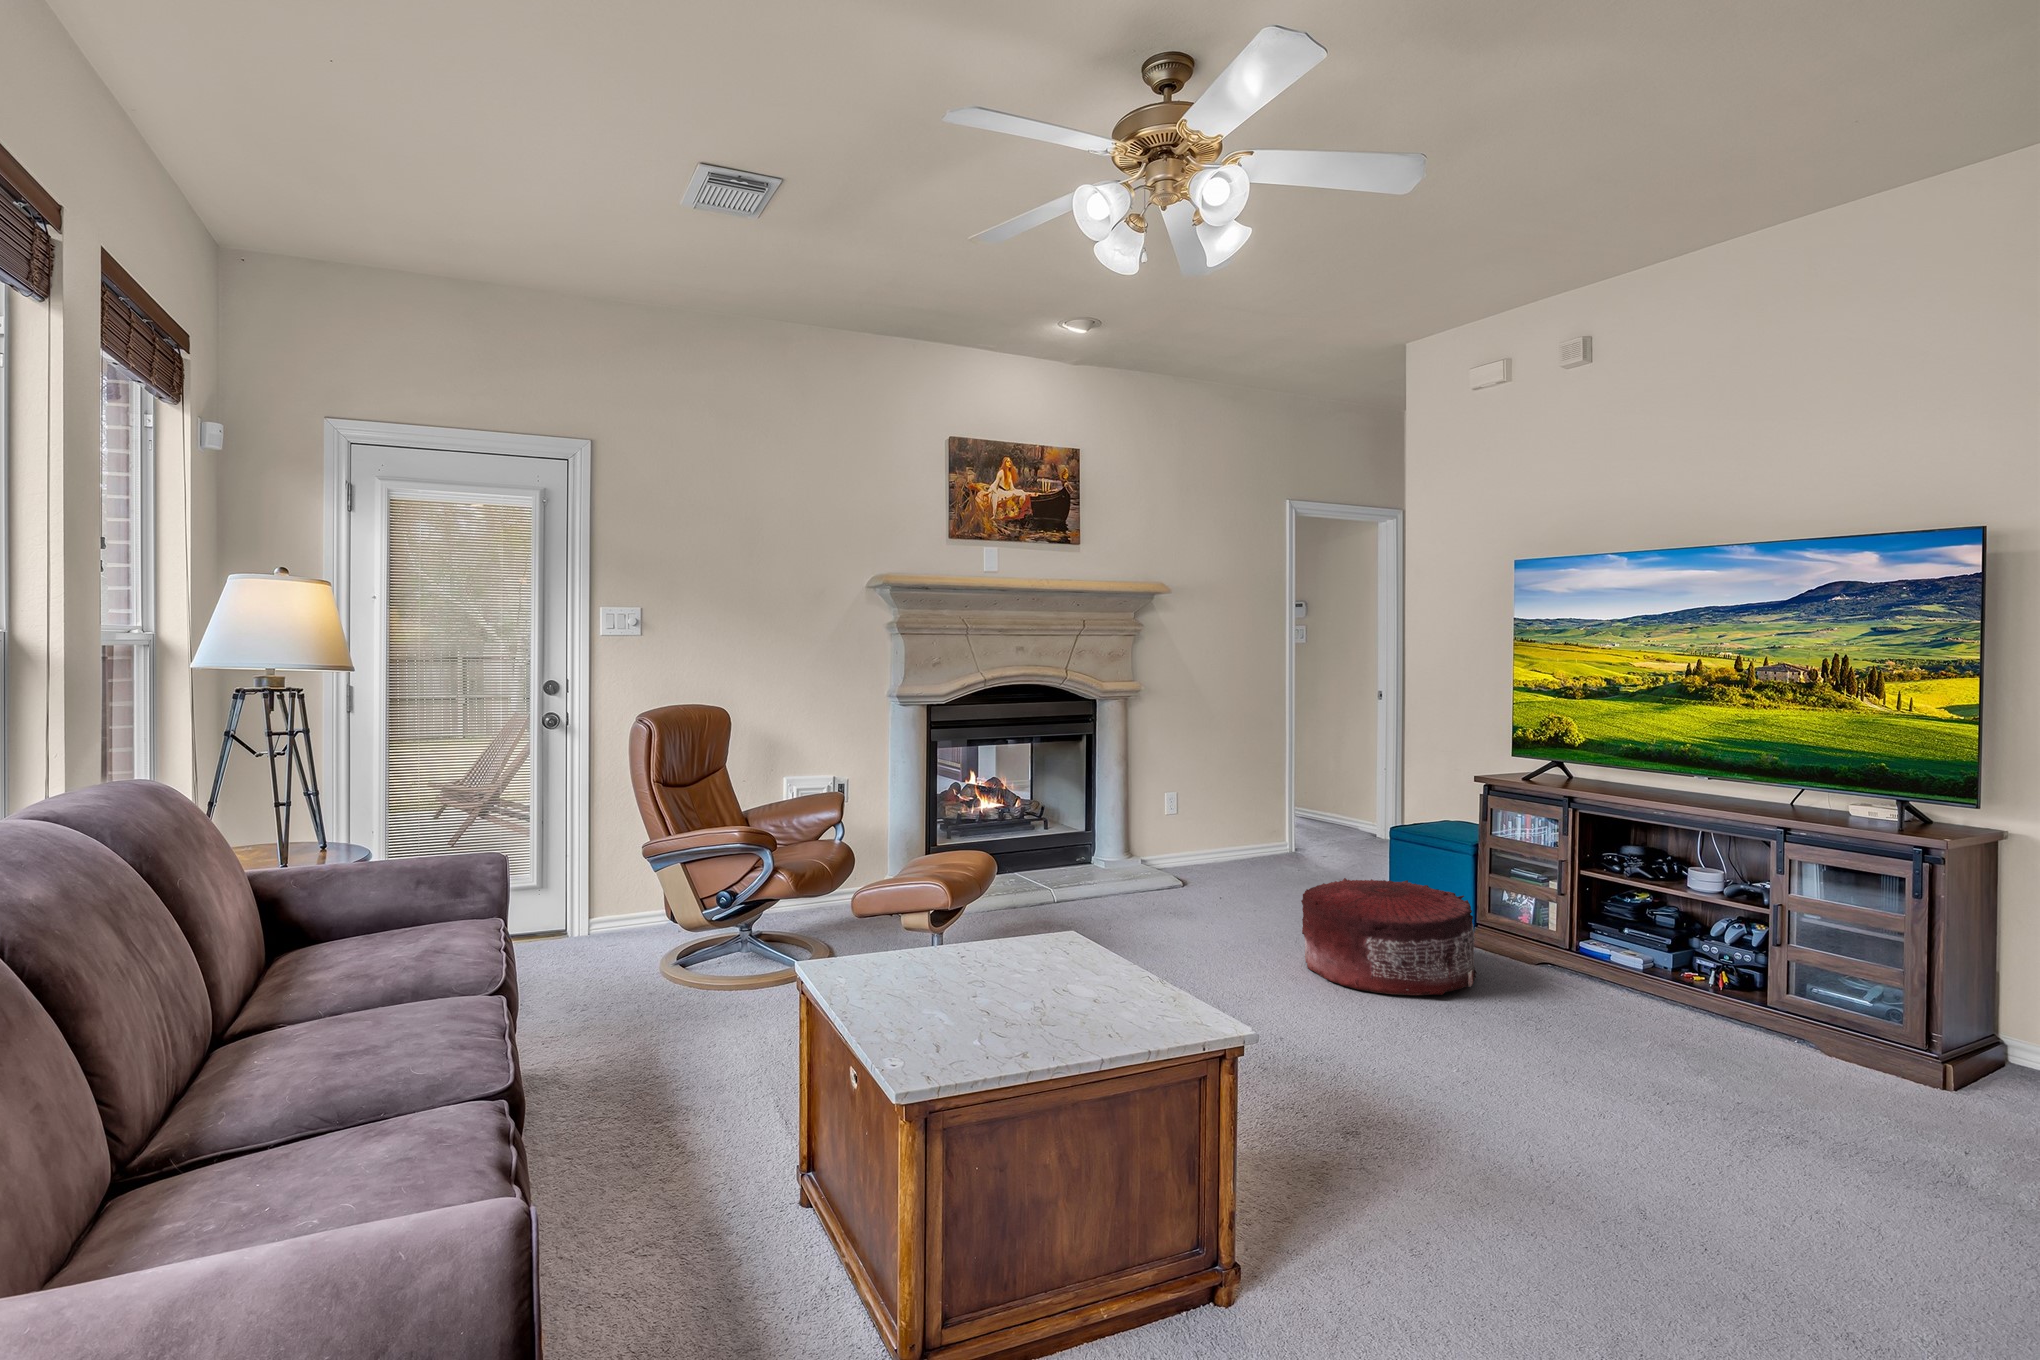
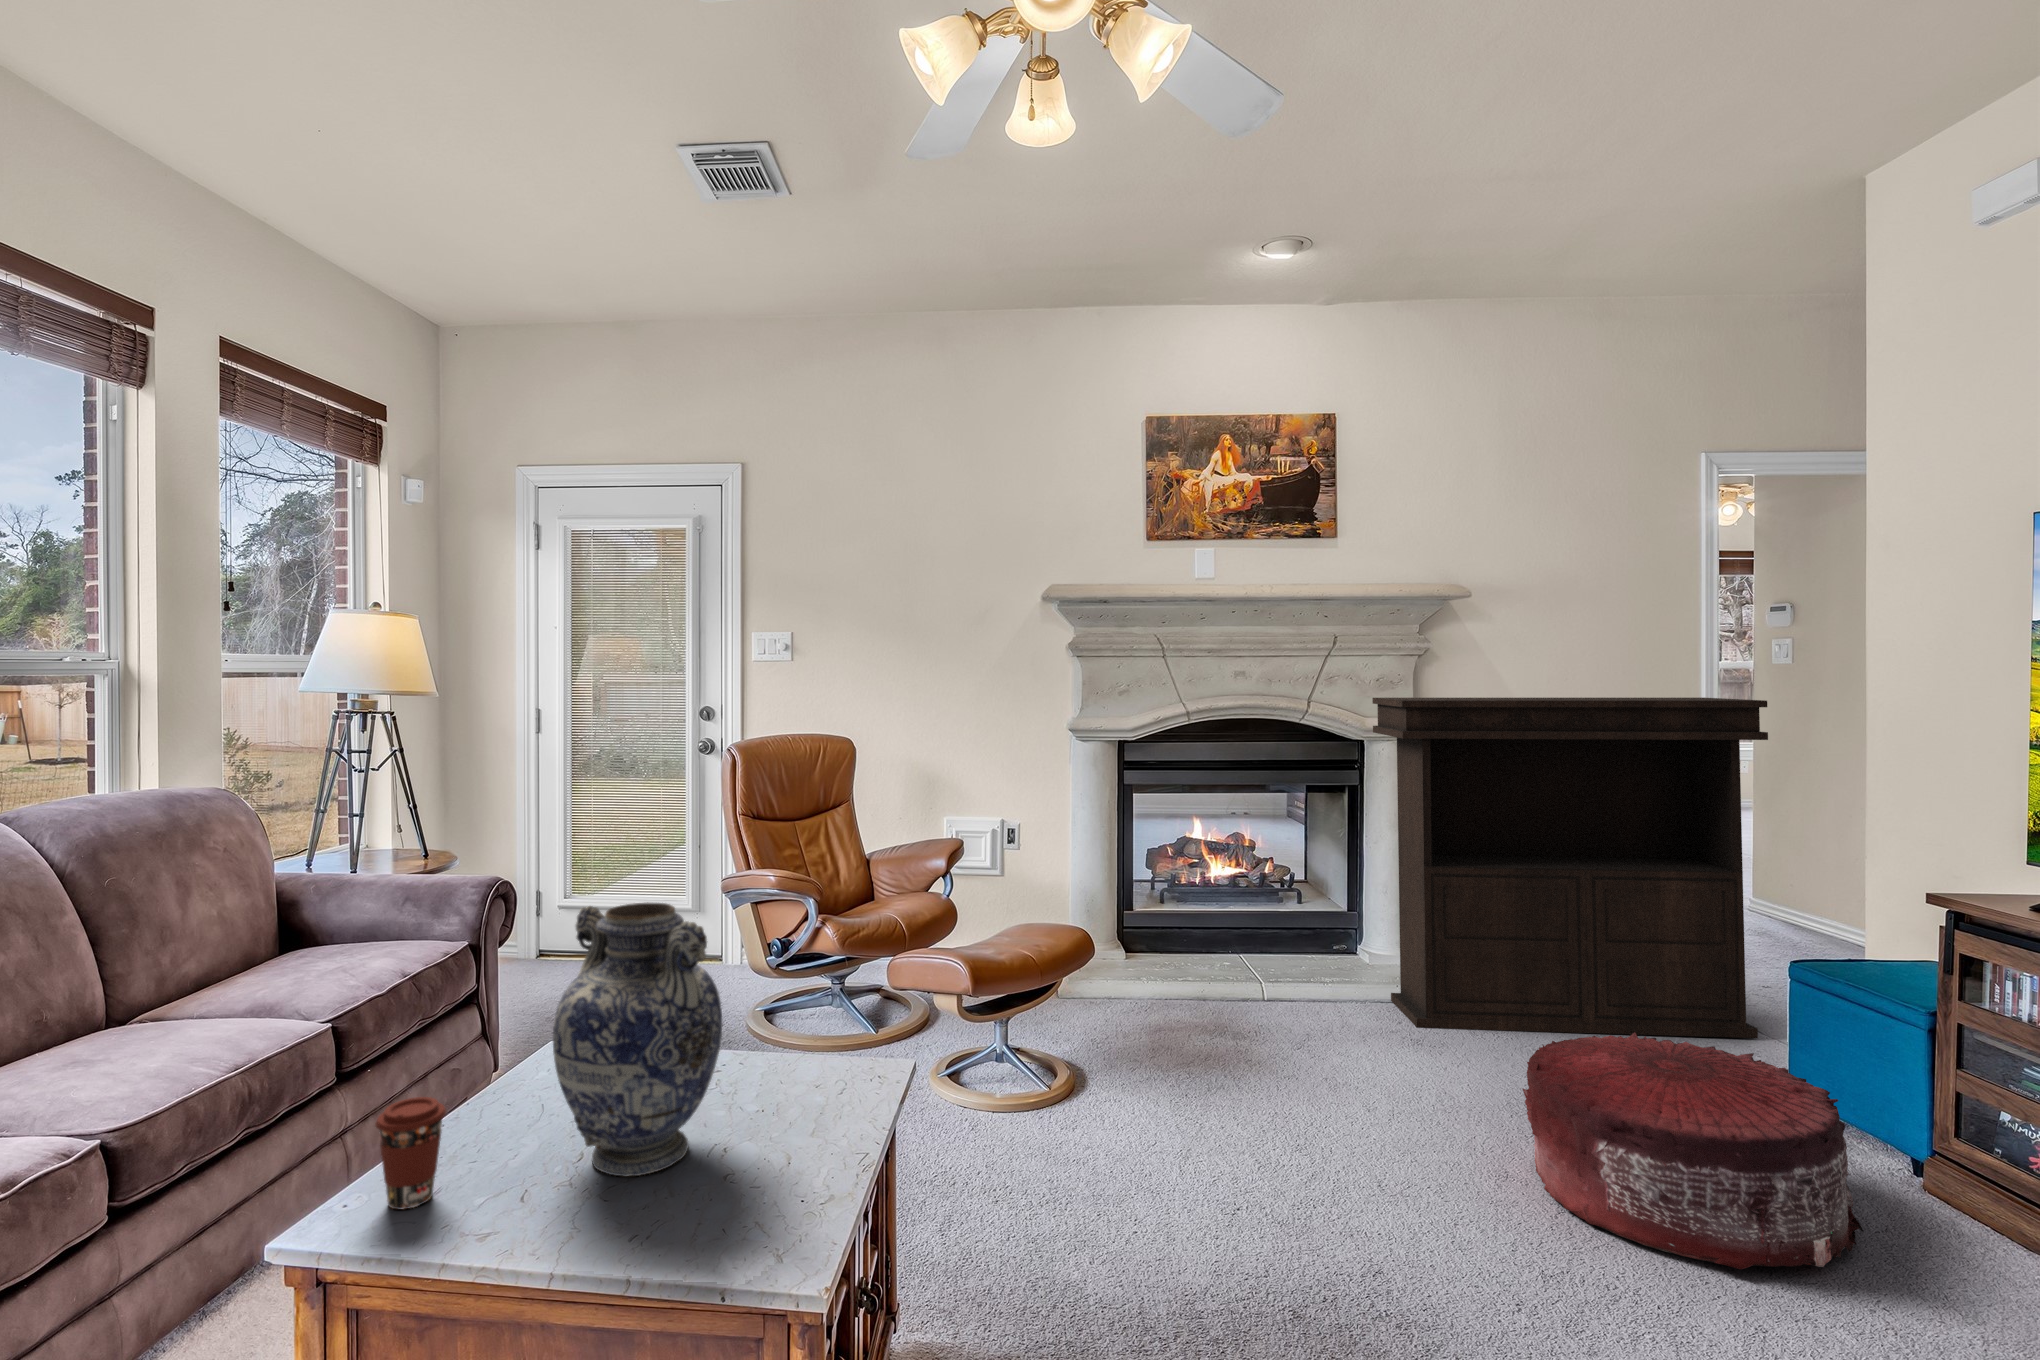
console table: none [1126,667,1357,905] -> present [1372,697,1768,1038]
vase: none [958,819,1093,1010] -> present [553,902,722,1176]
coffee cup: none [912,971,960,1050] -> present [375,1097,446,1210]

